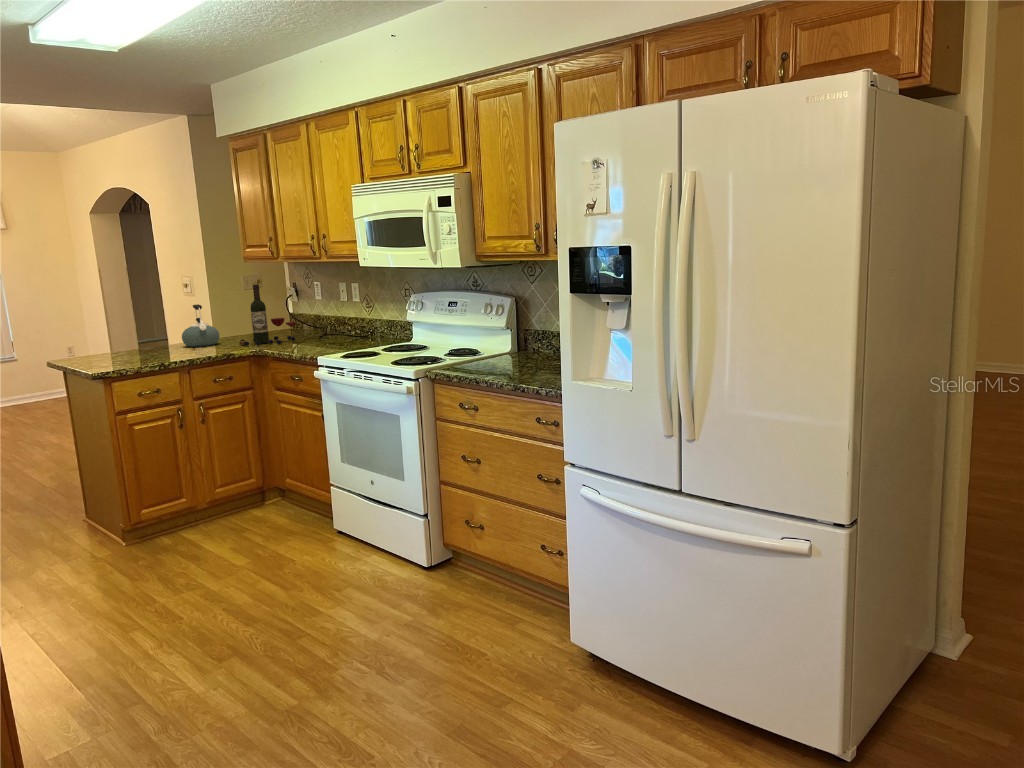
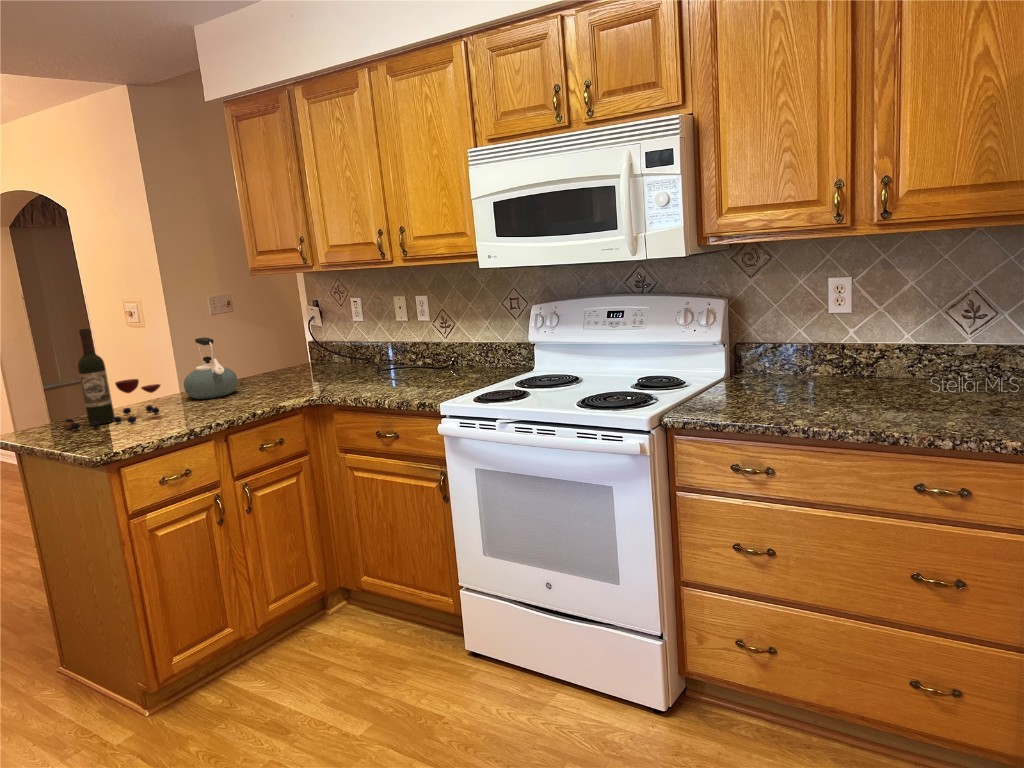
wine bottle: present [240,284,297,346] -> present [63,329,160,430]

